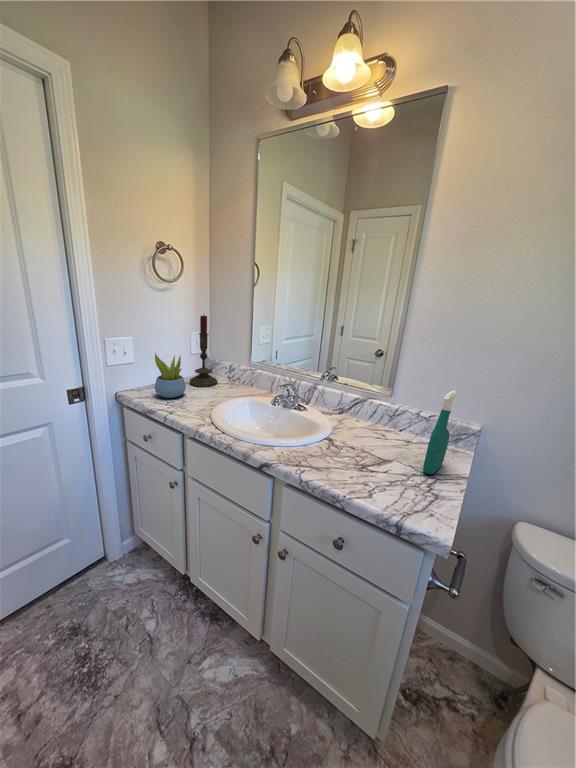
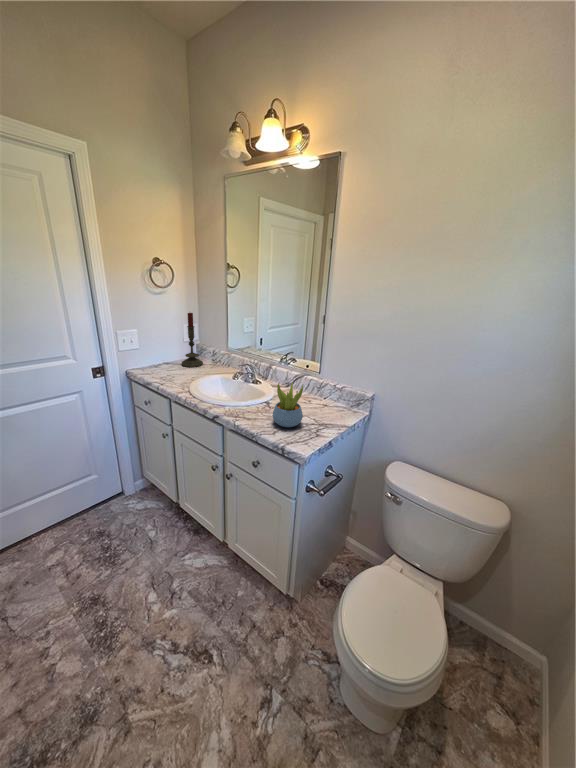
succulent plant: present [155,353,186,398] -> present [272,383,303,427]
spray bottle: present [423,390,457,474] -> none [320,368,341,424]

